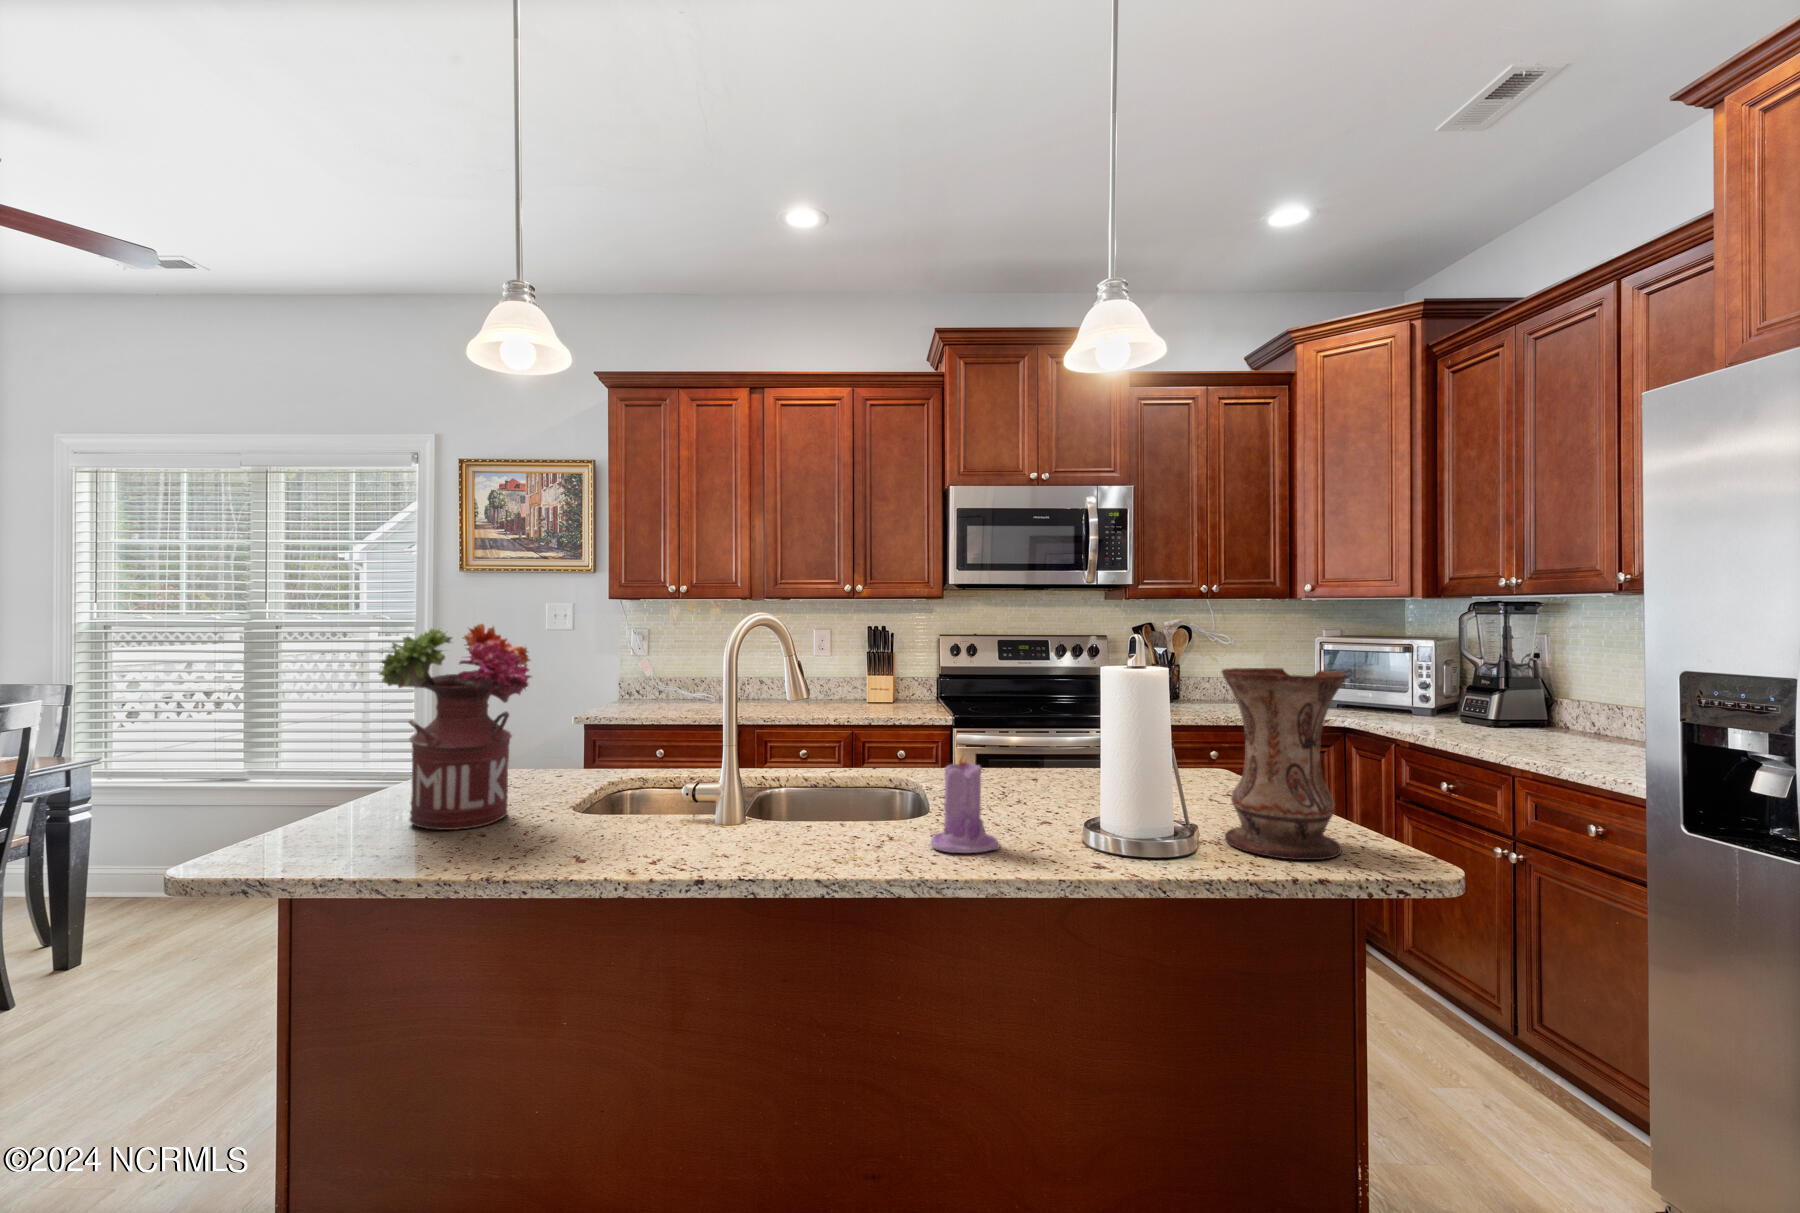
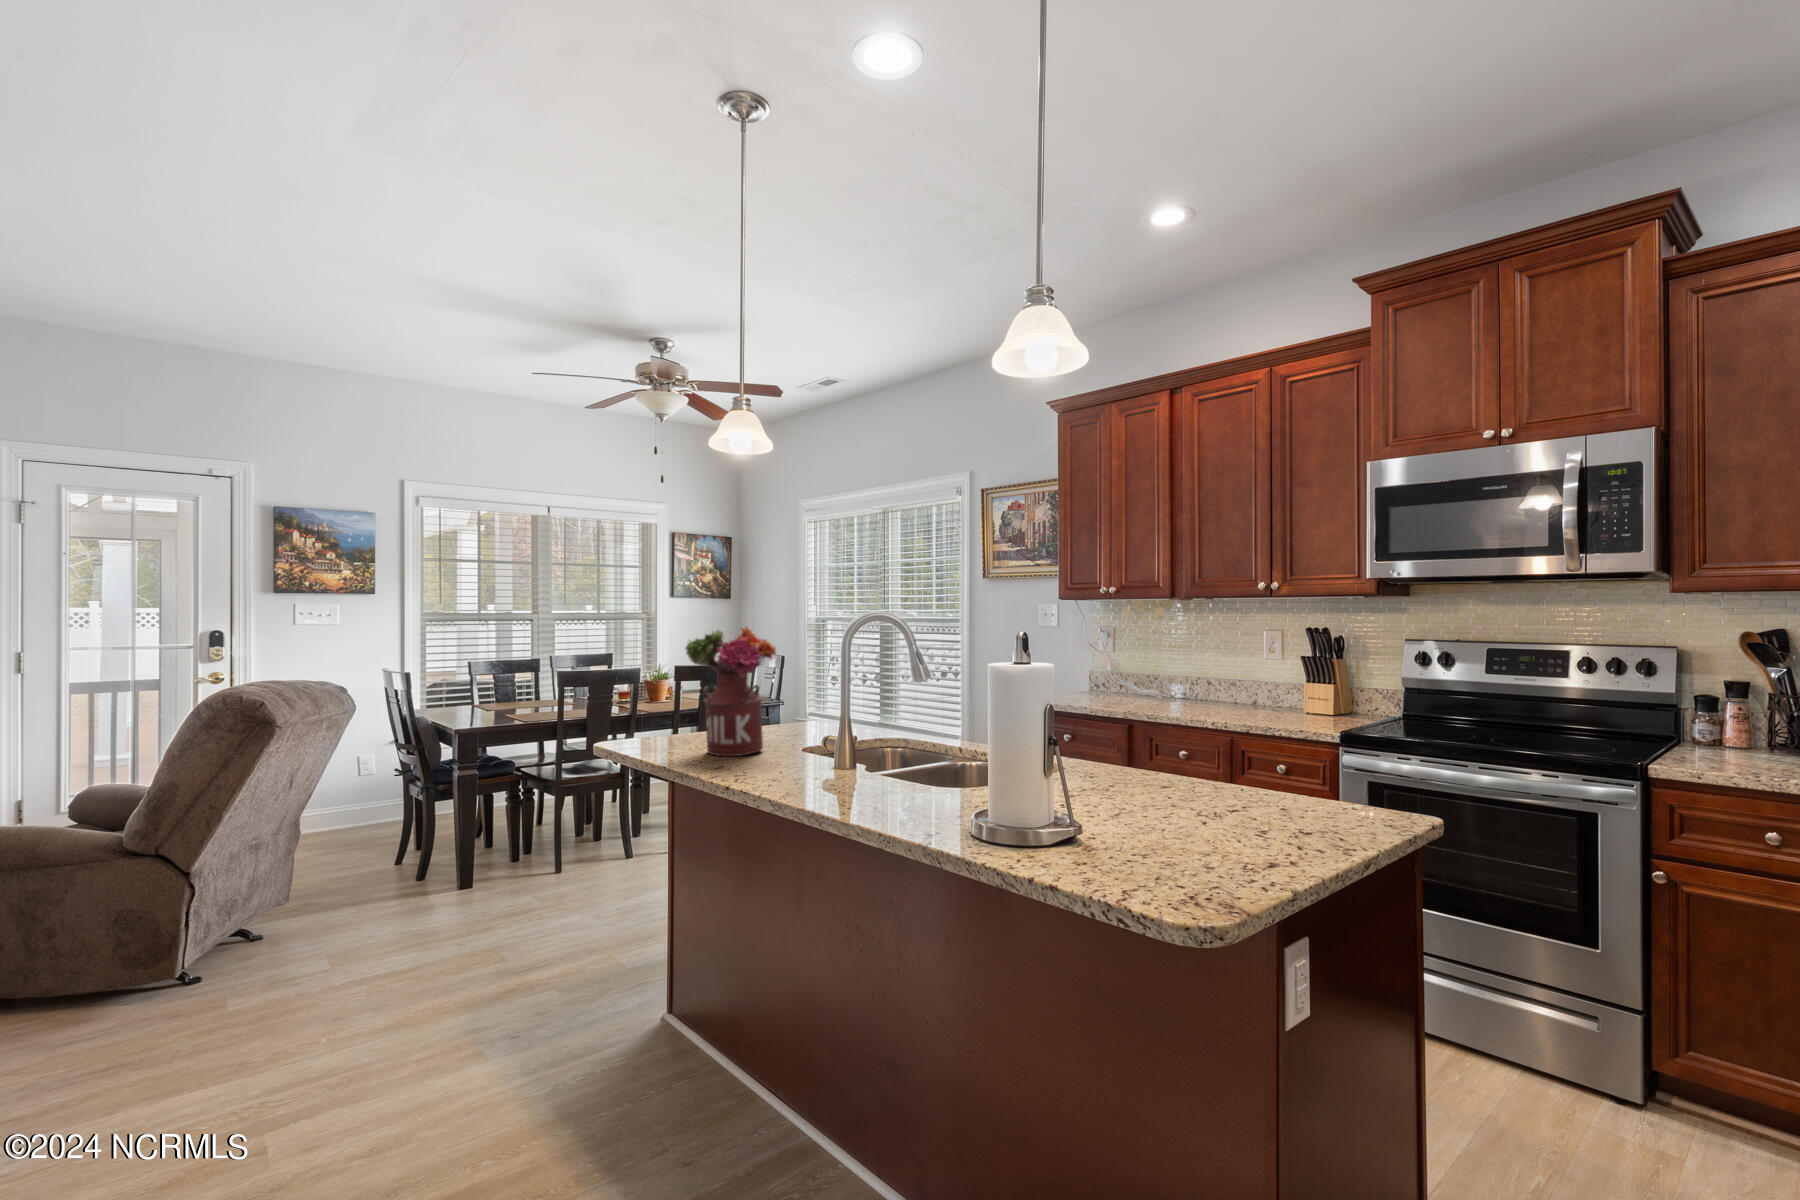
vase: present [1222,668,1346,860] -> none [1078,679,1202,883]
candle: present [931,757,999,853] -> none [881,735,939,818]

